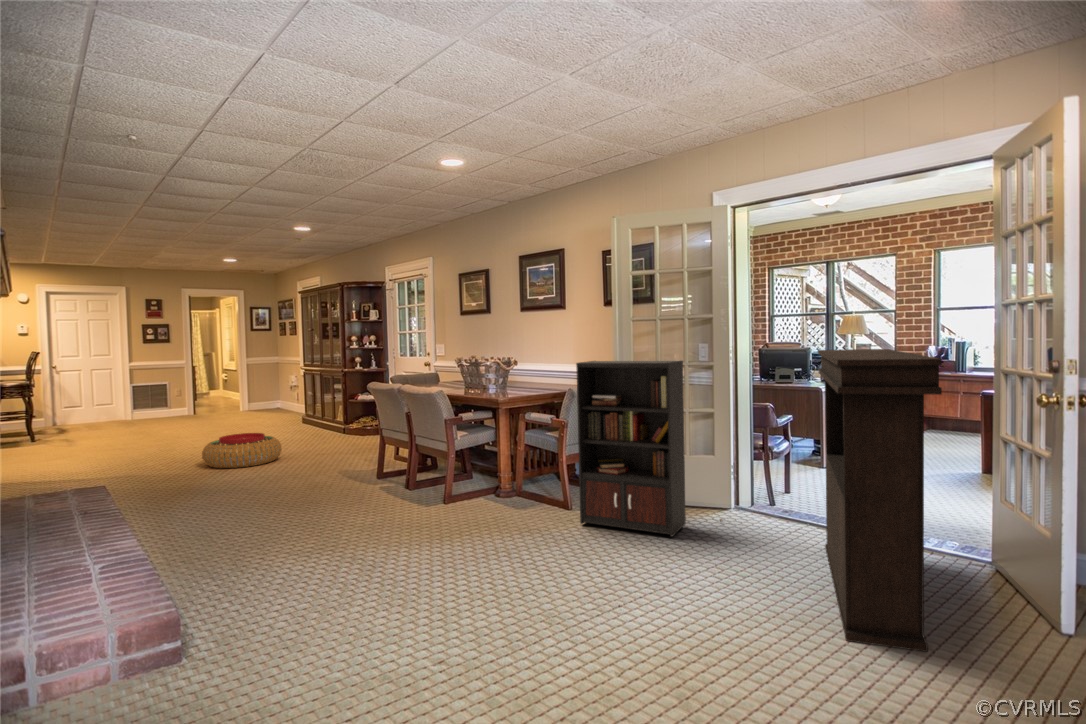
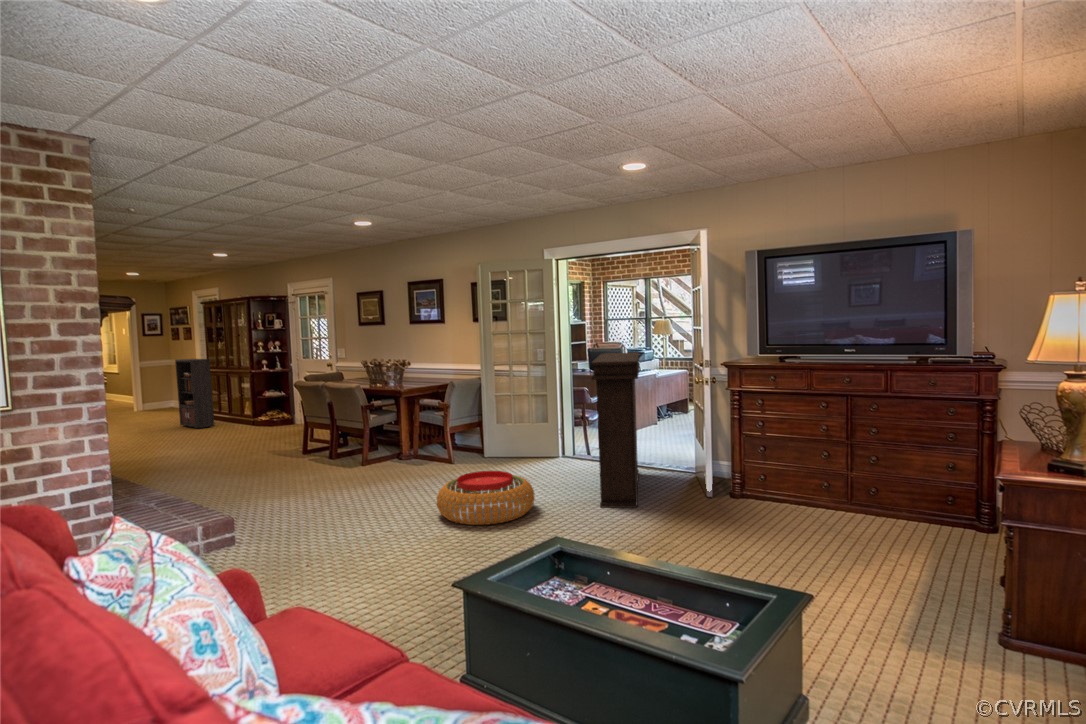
bookcase: present [576,360,723,537] -> present [175,359,214,428]
pouf: present [202,433,282,468] -> present [437,471,535,525]

